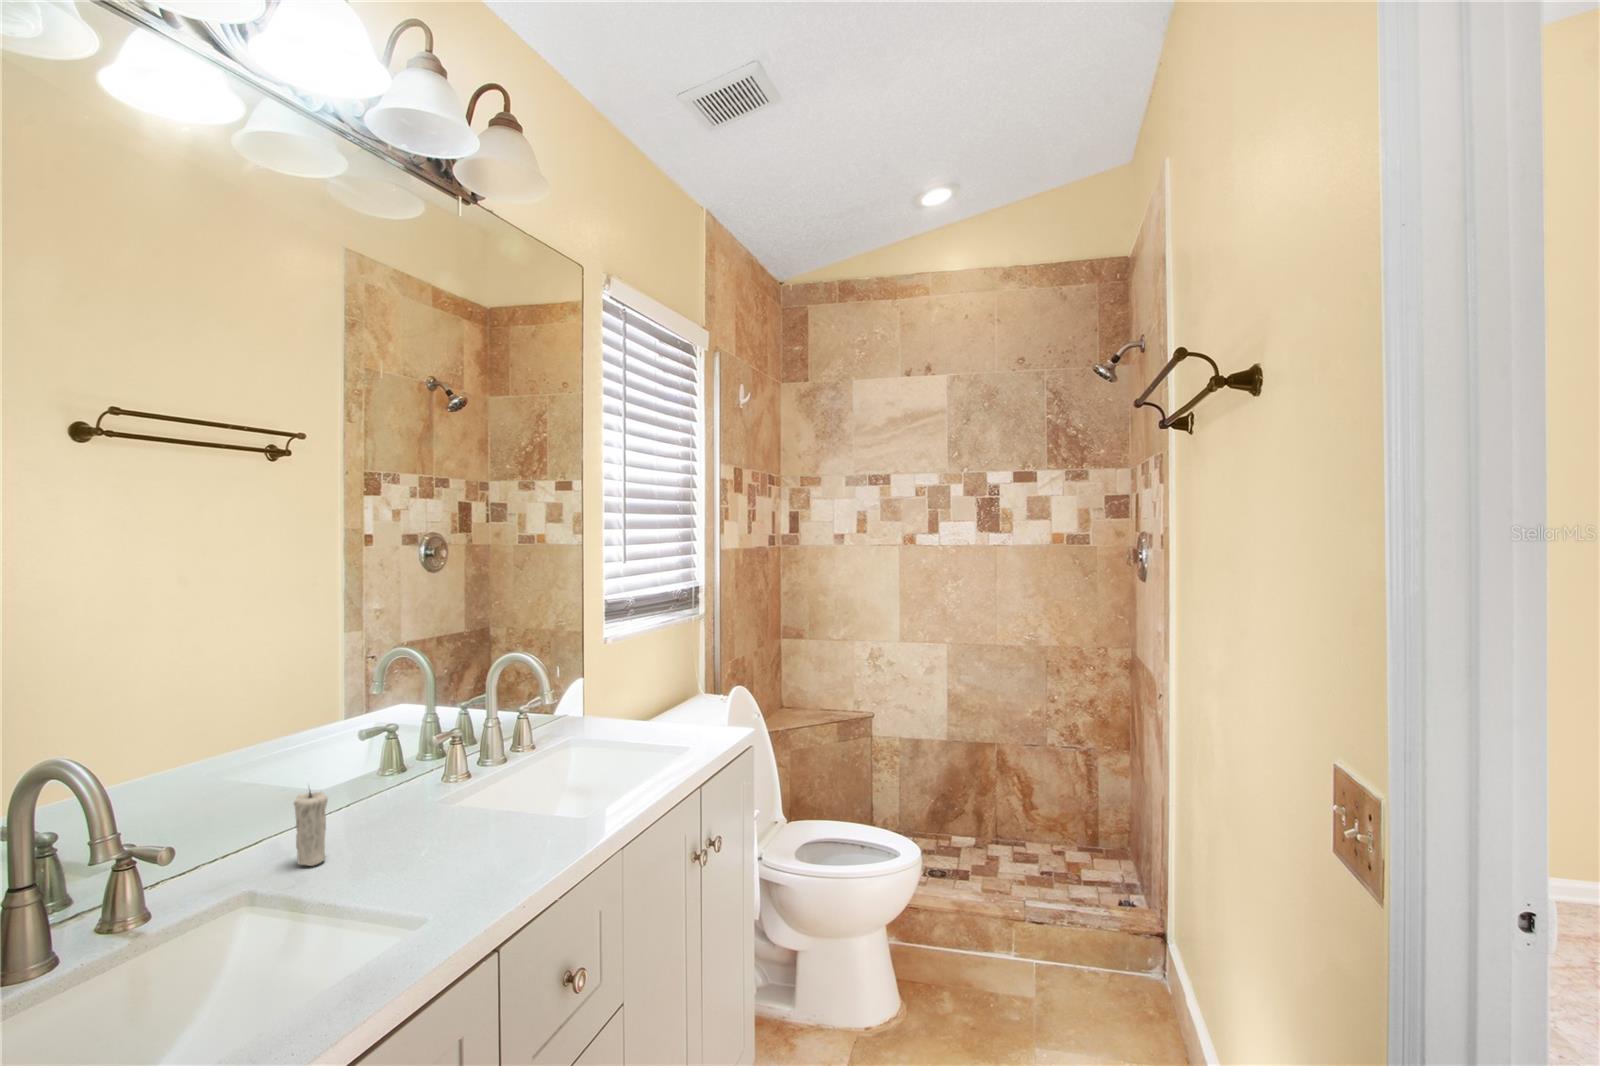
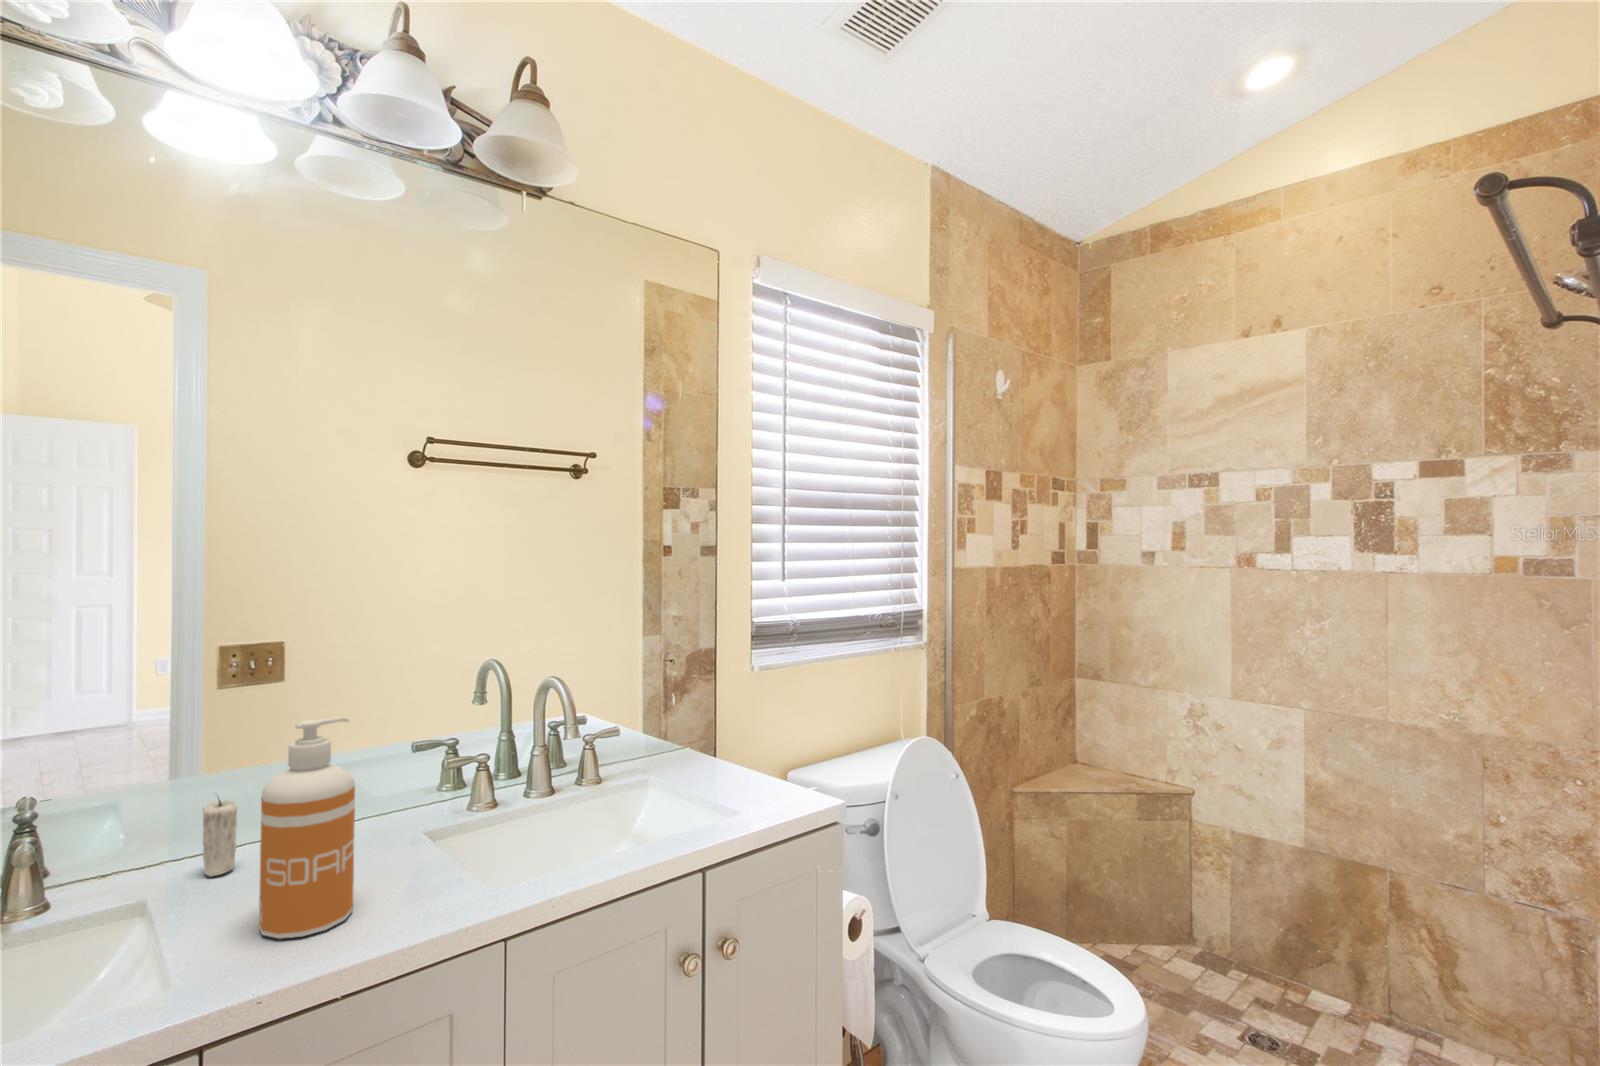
soap dispenser: none [452,686,527,875] -> present [259,717,355,939]

